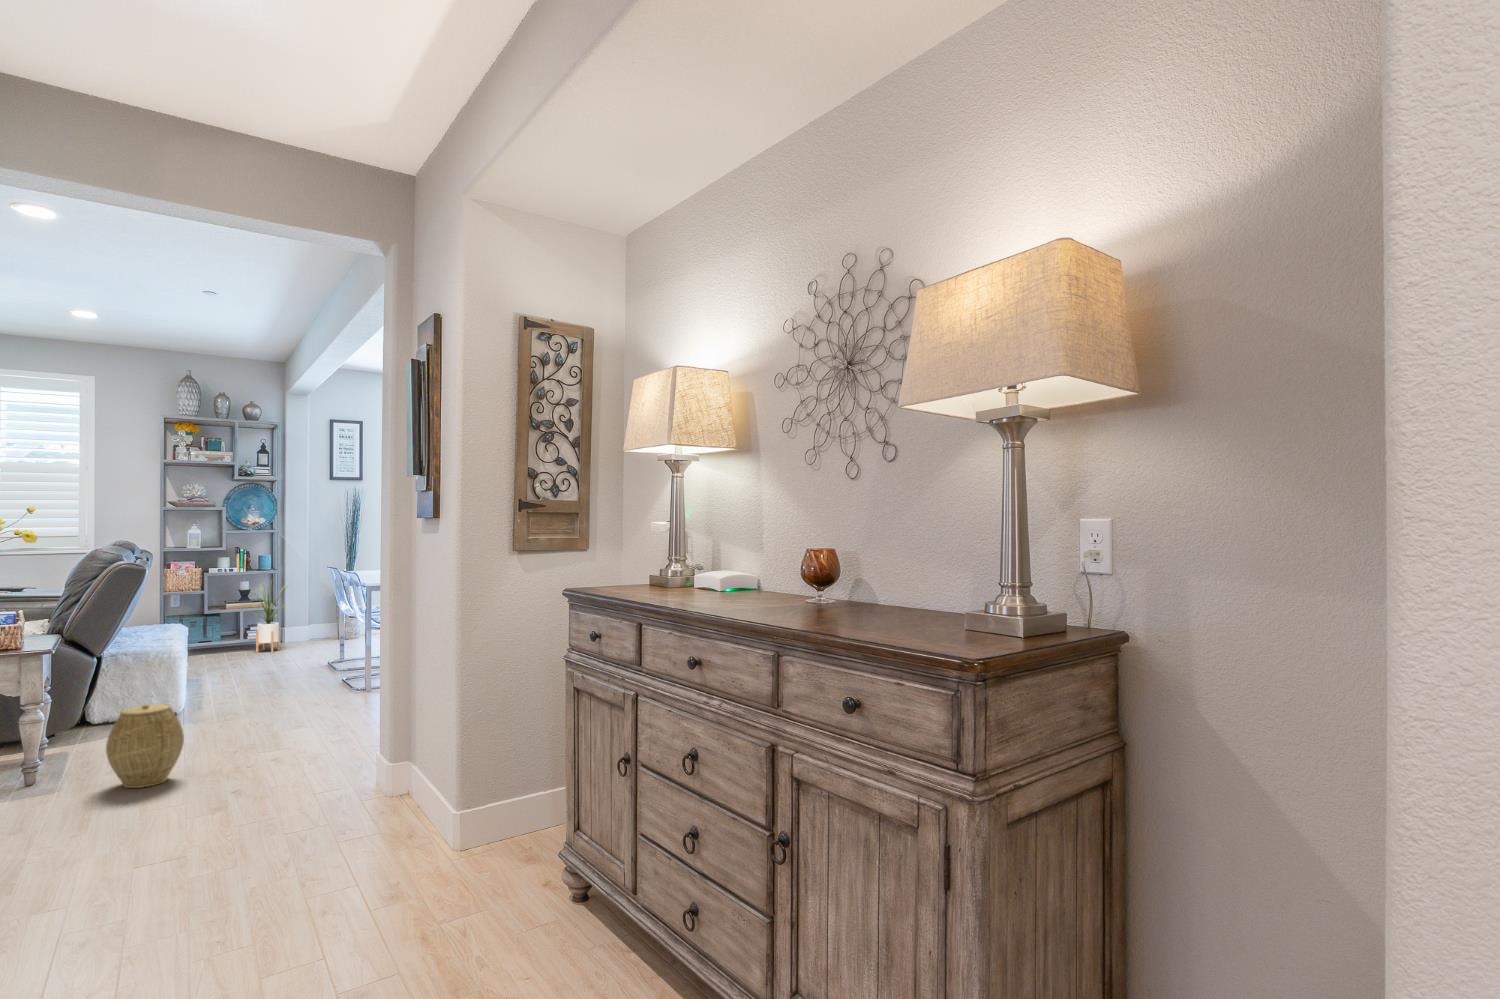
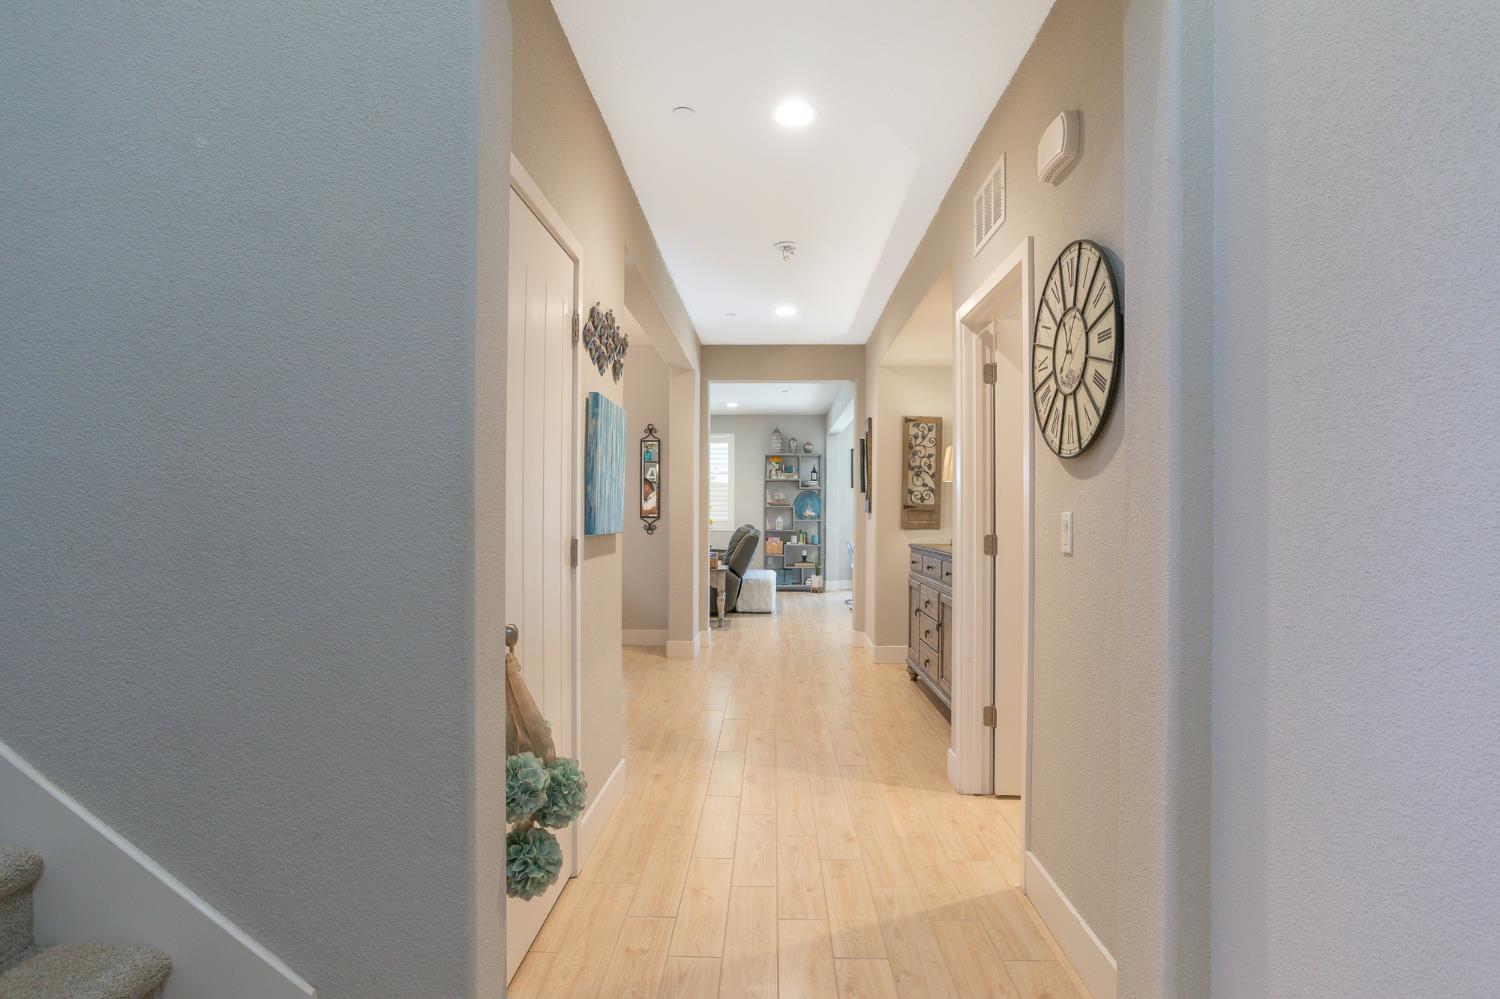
woven basket: present [106,704,184,788] -> none [745,597,774,634]

